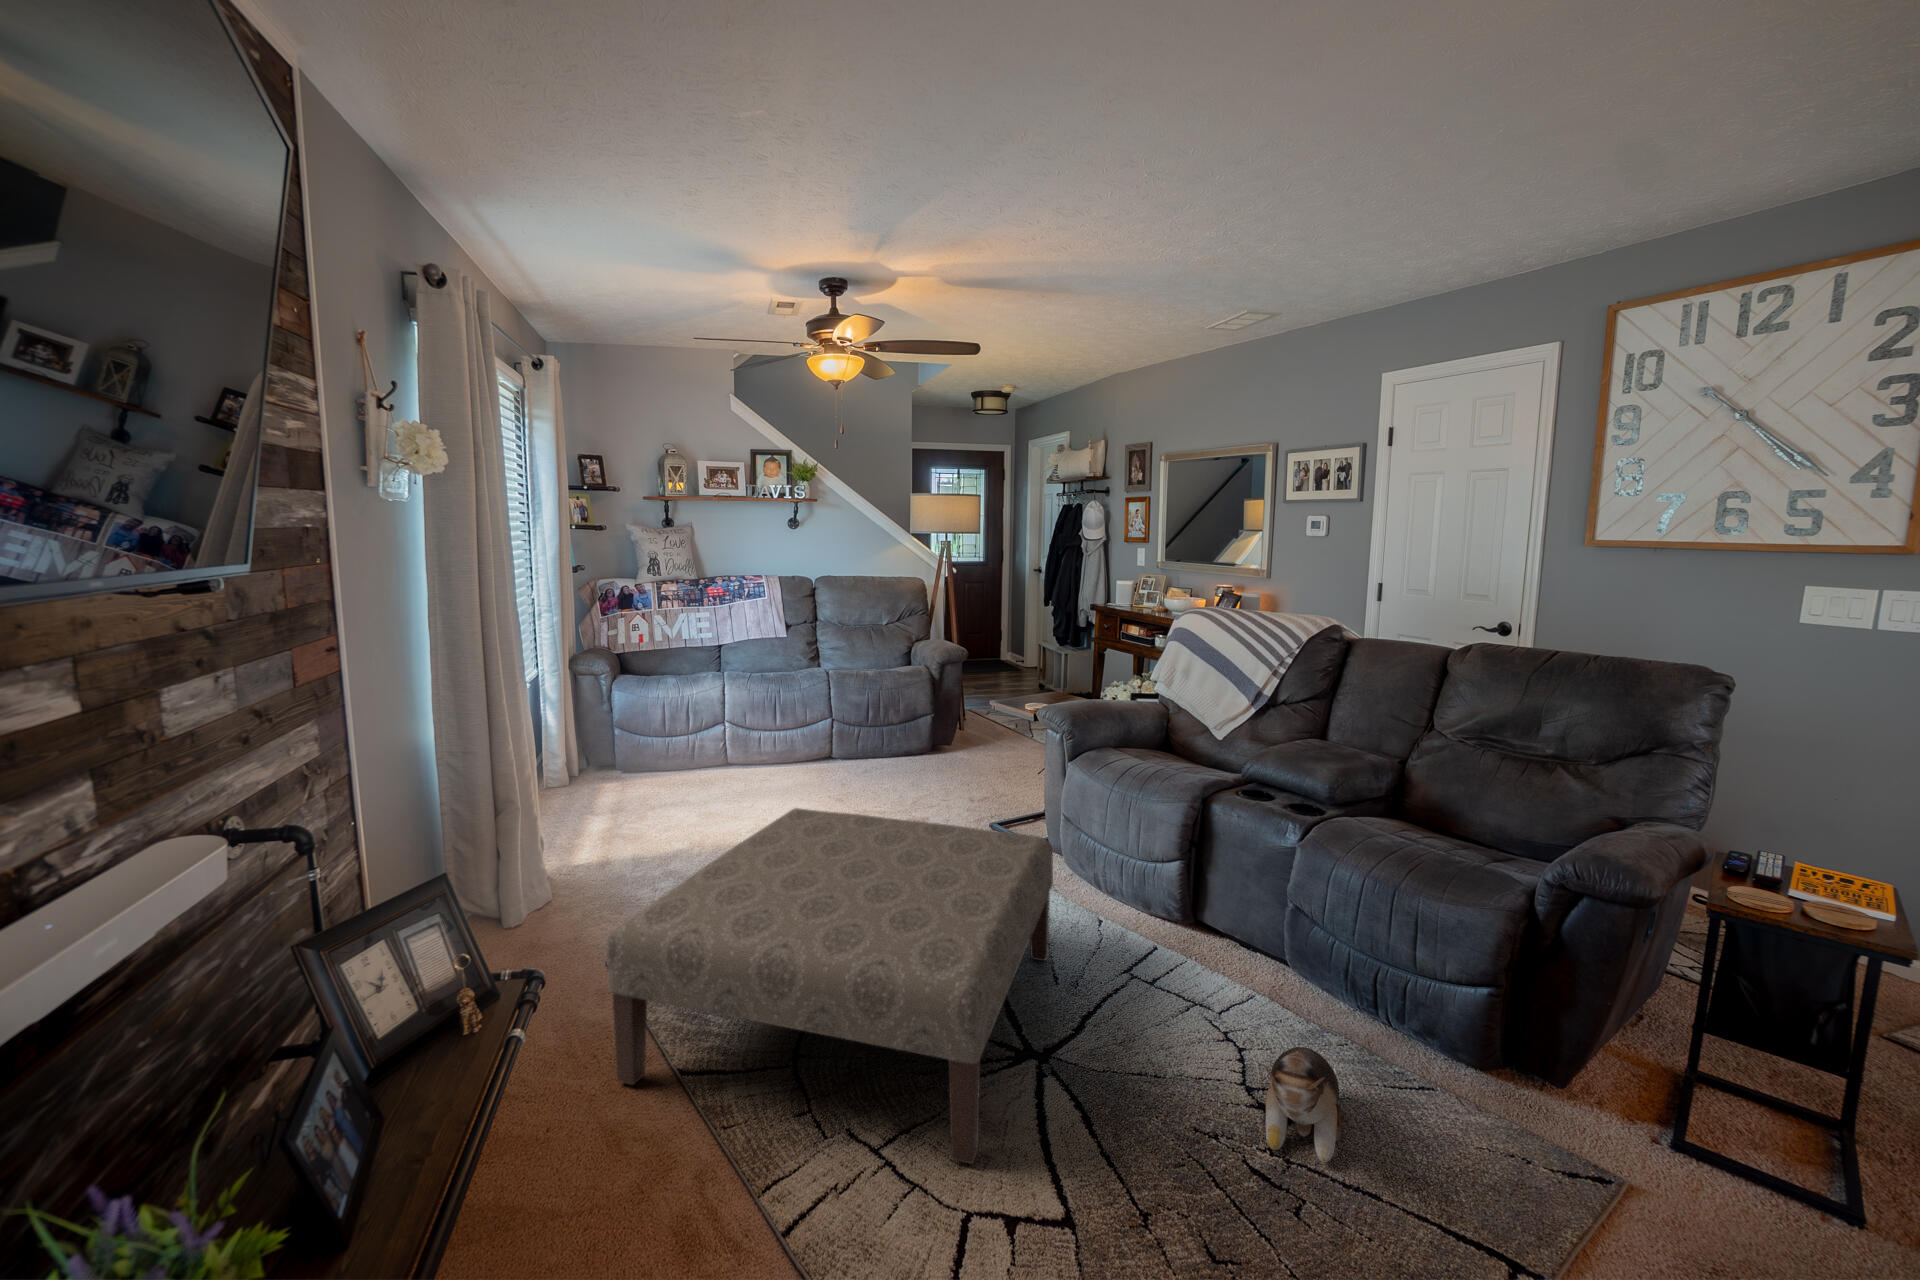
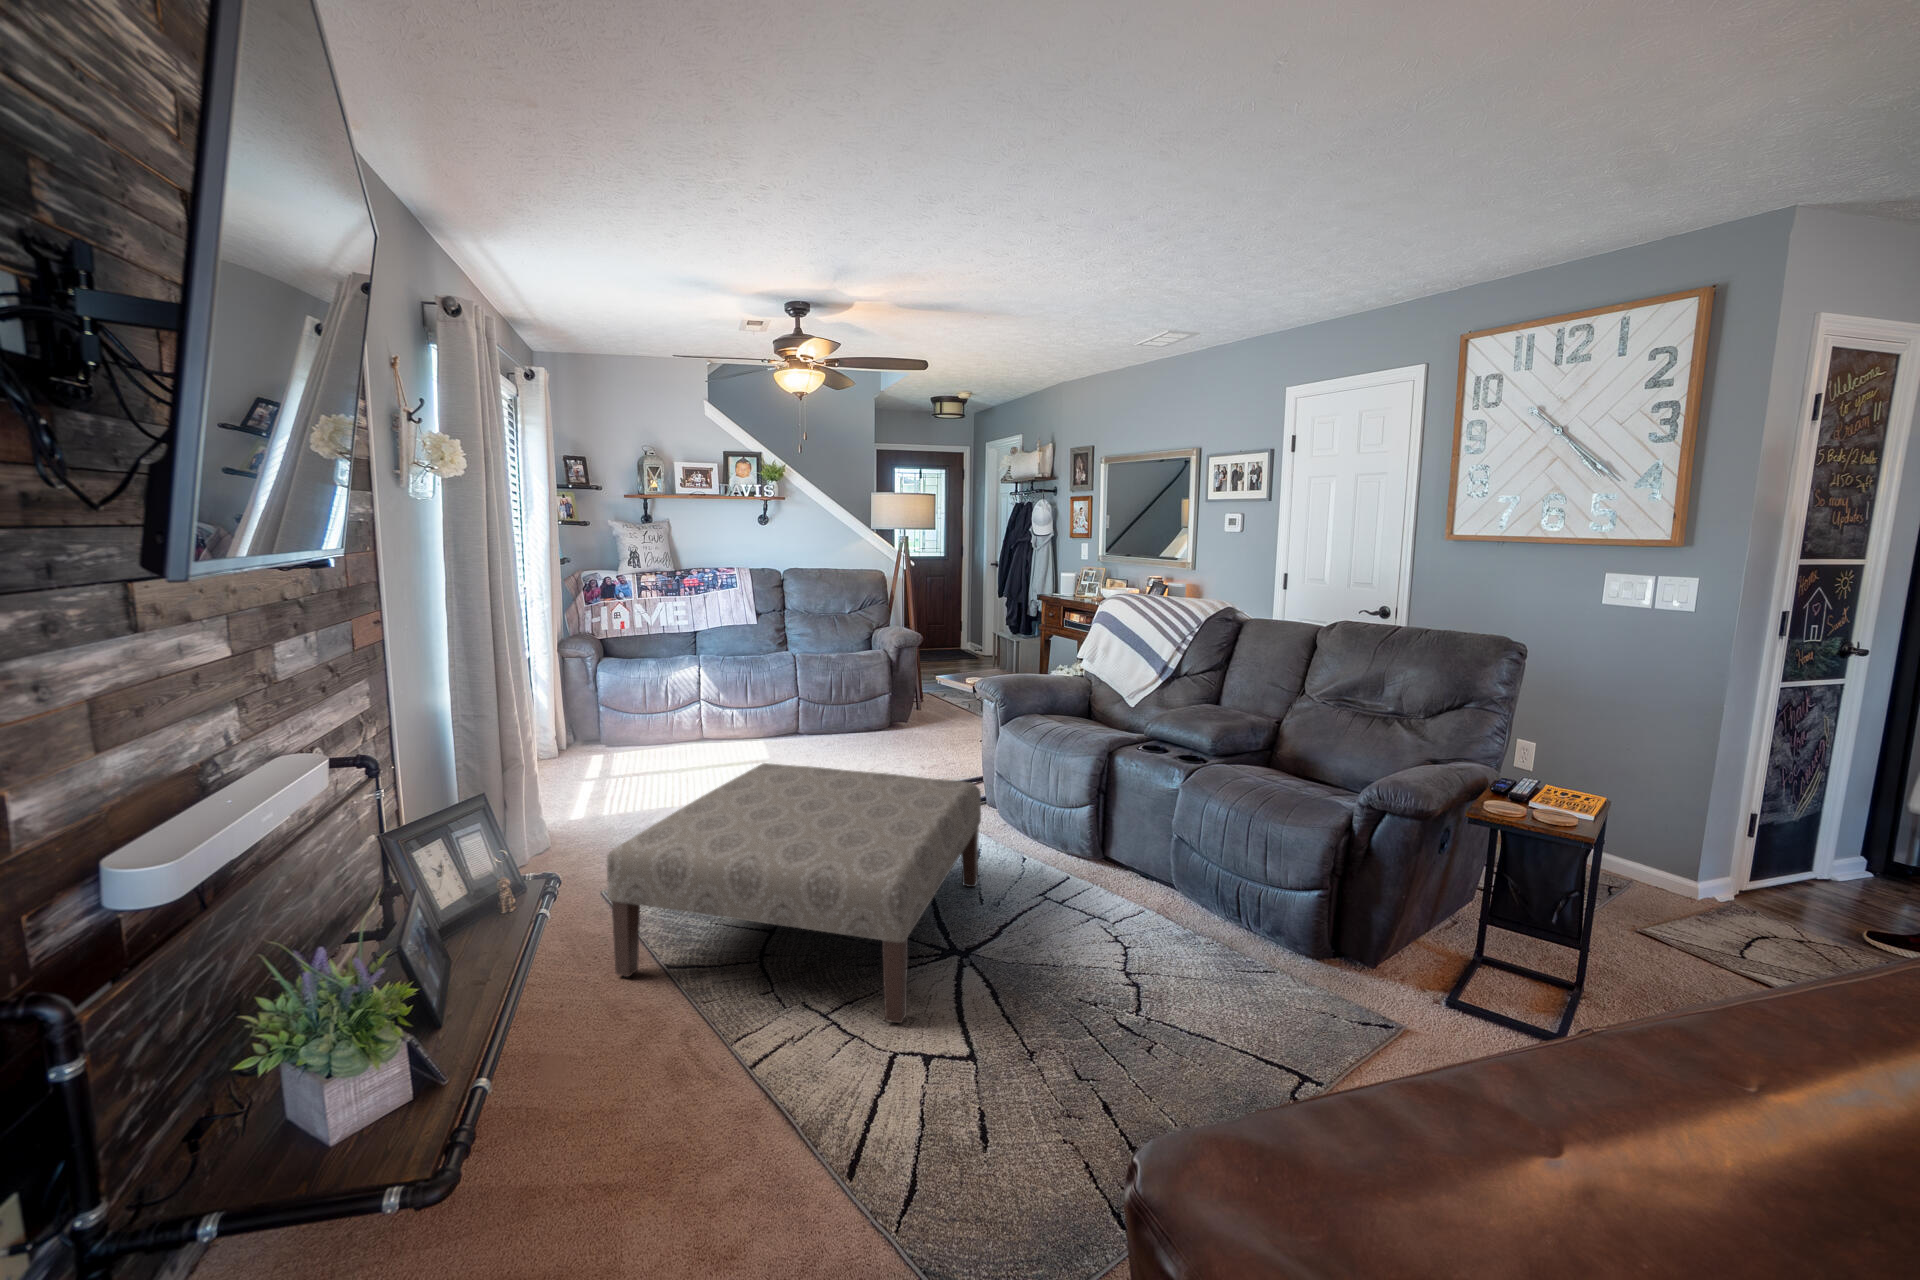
plush toy: present [1263,1047,1344,1163] -> none [1126,930,1196,1018]

